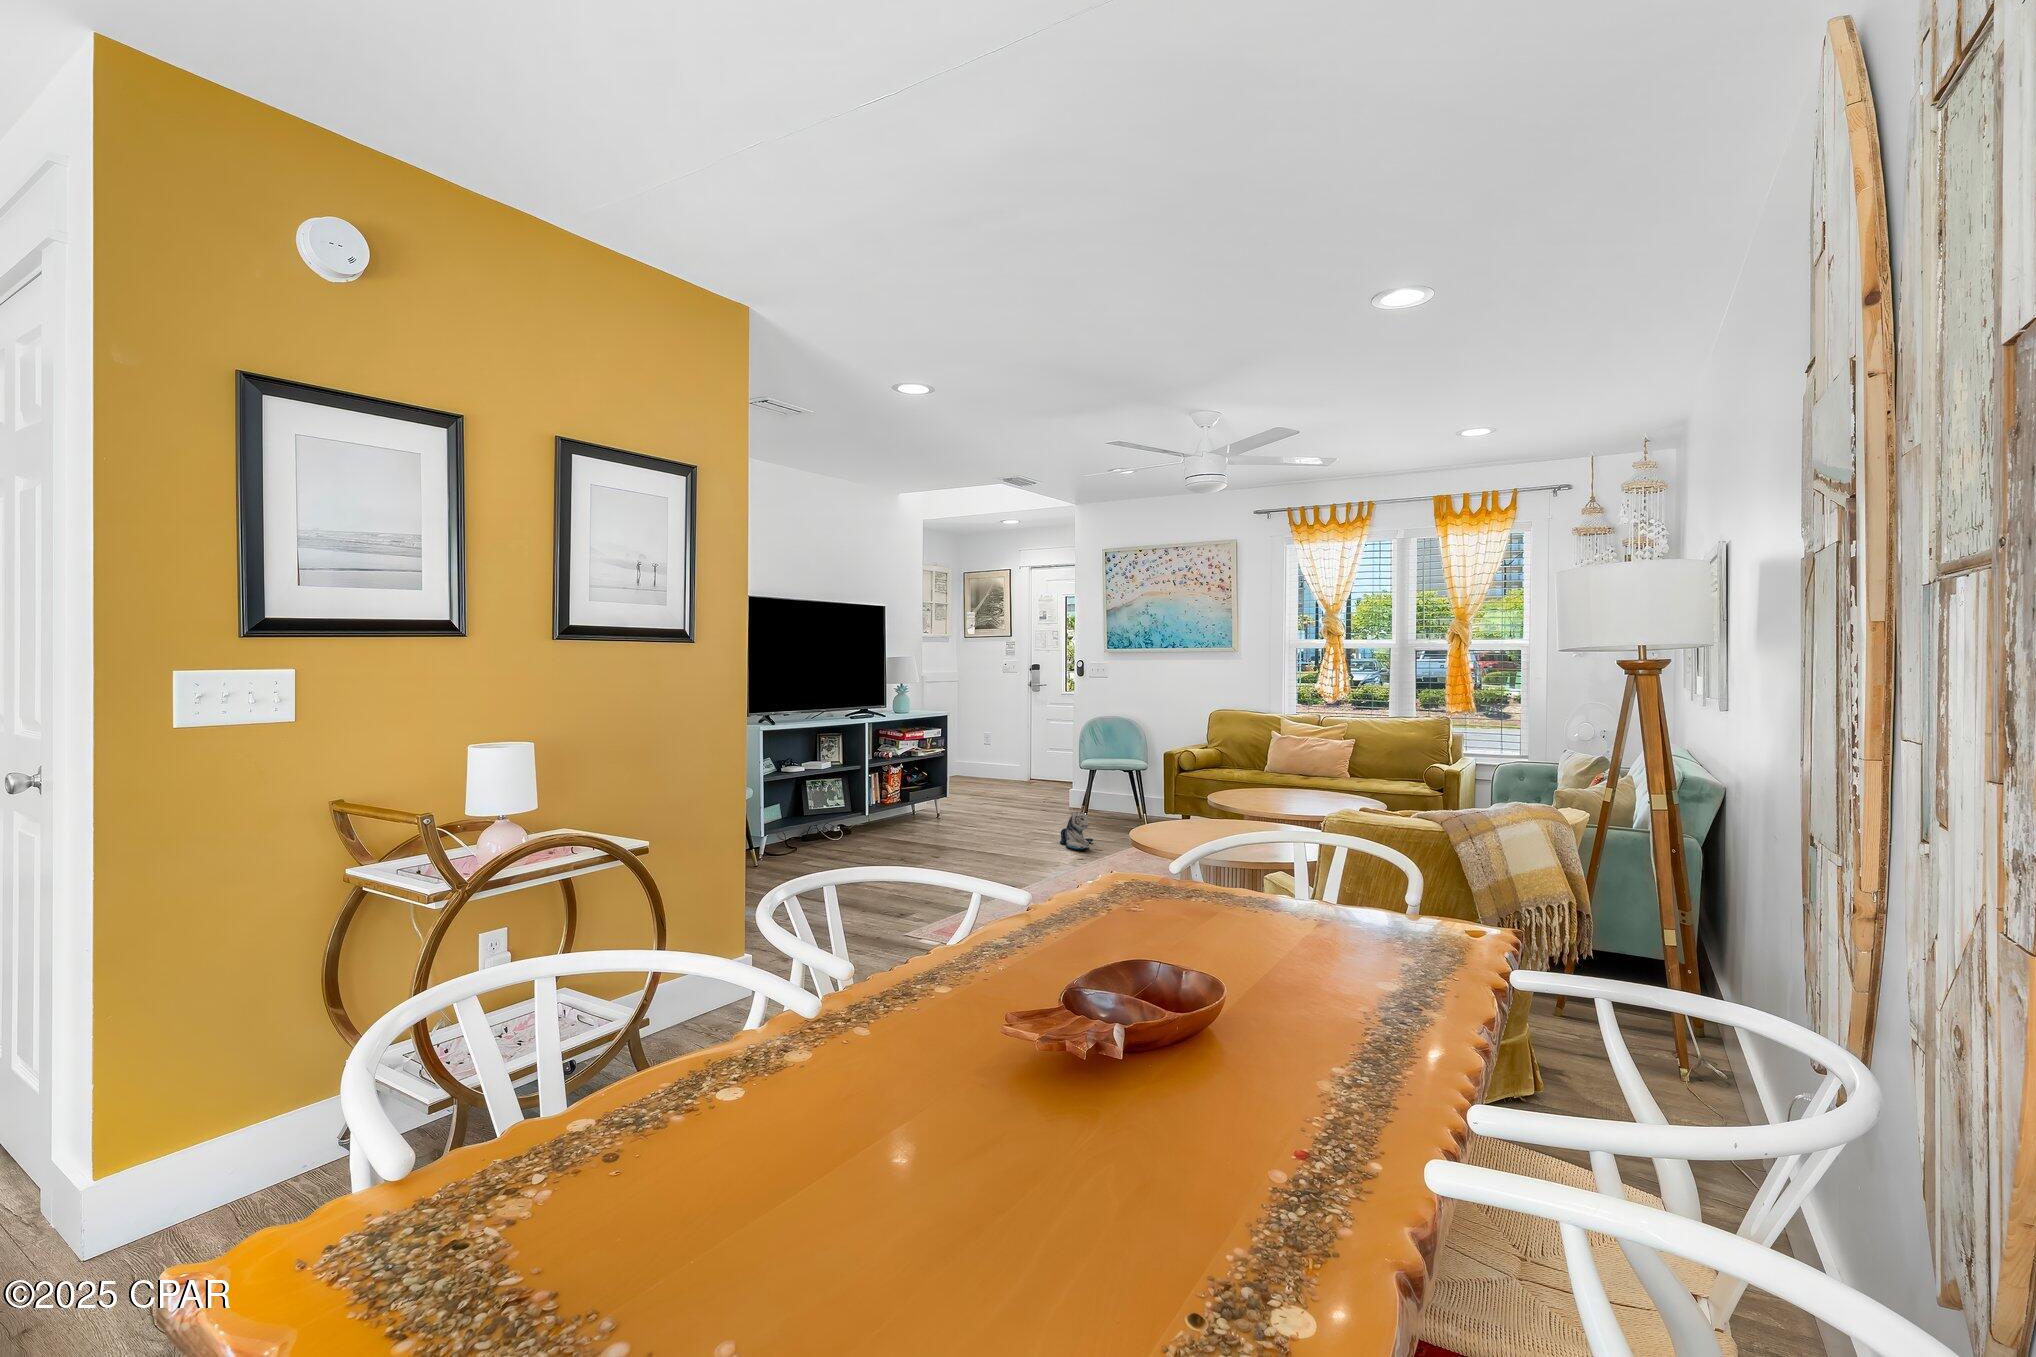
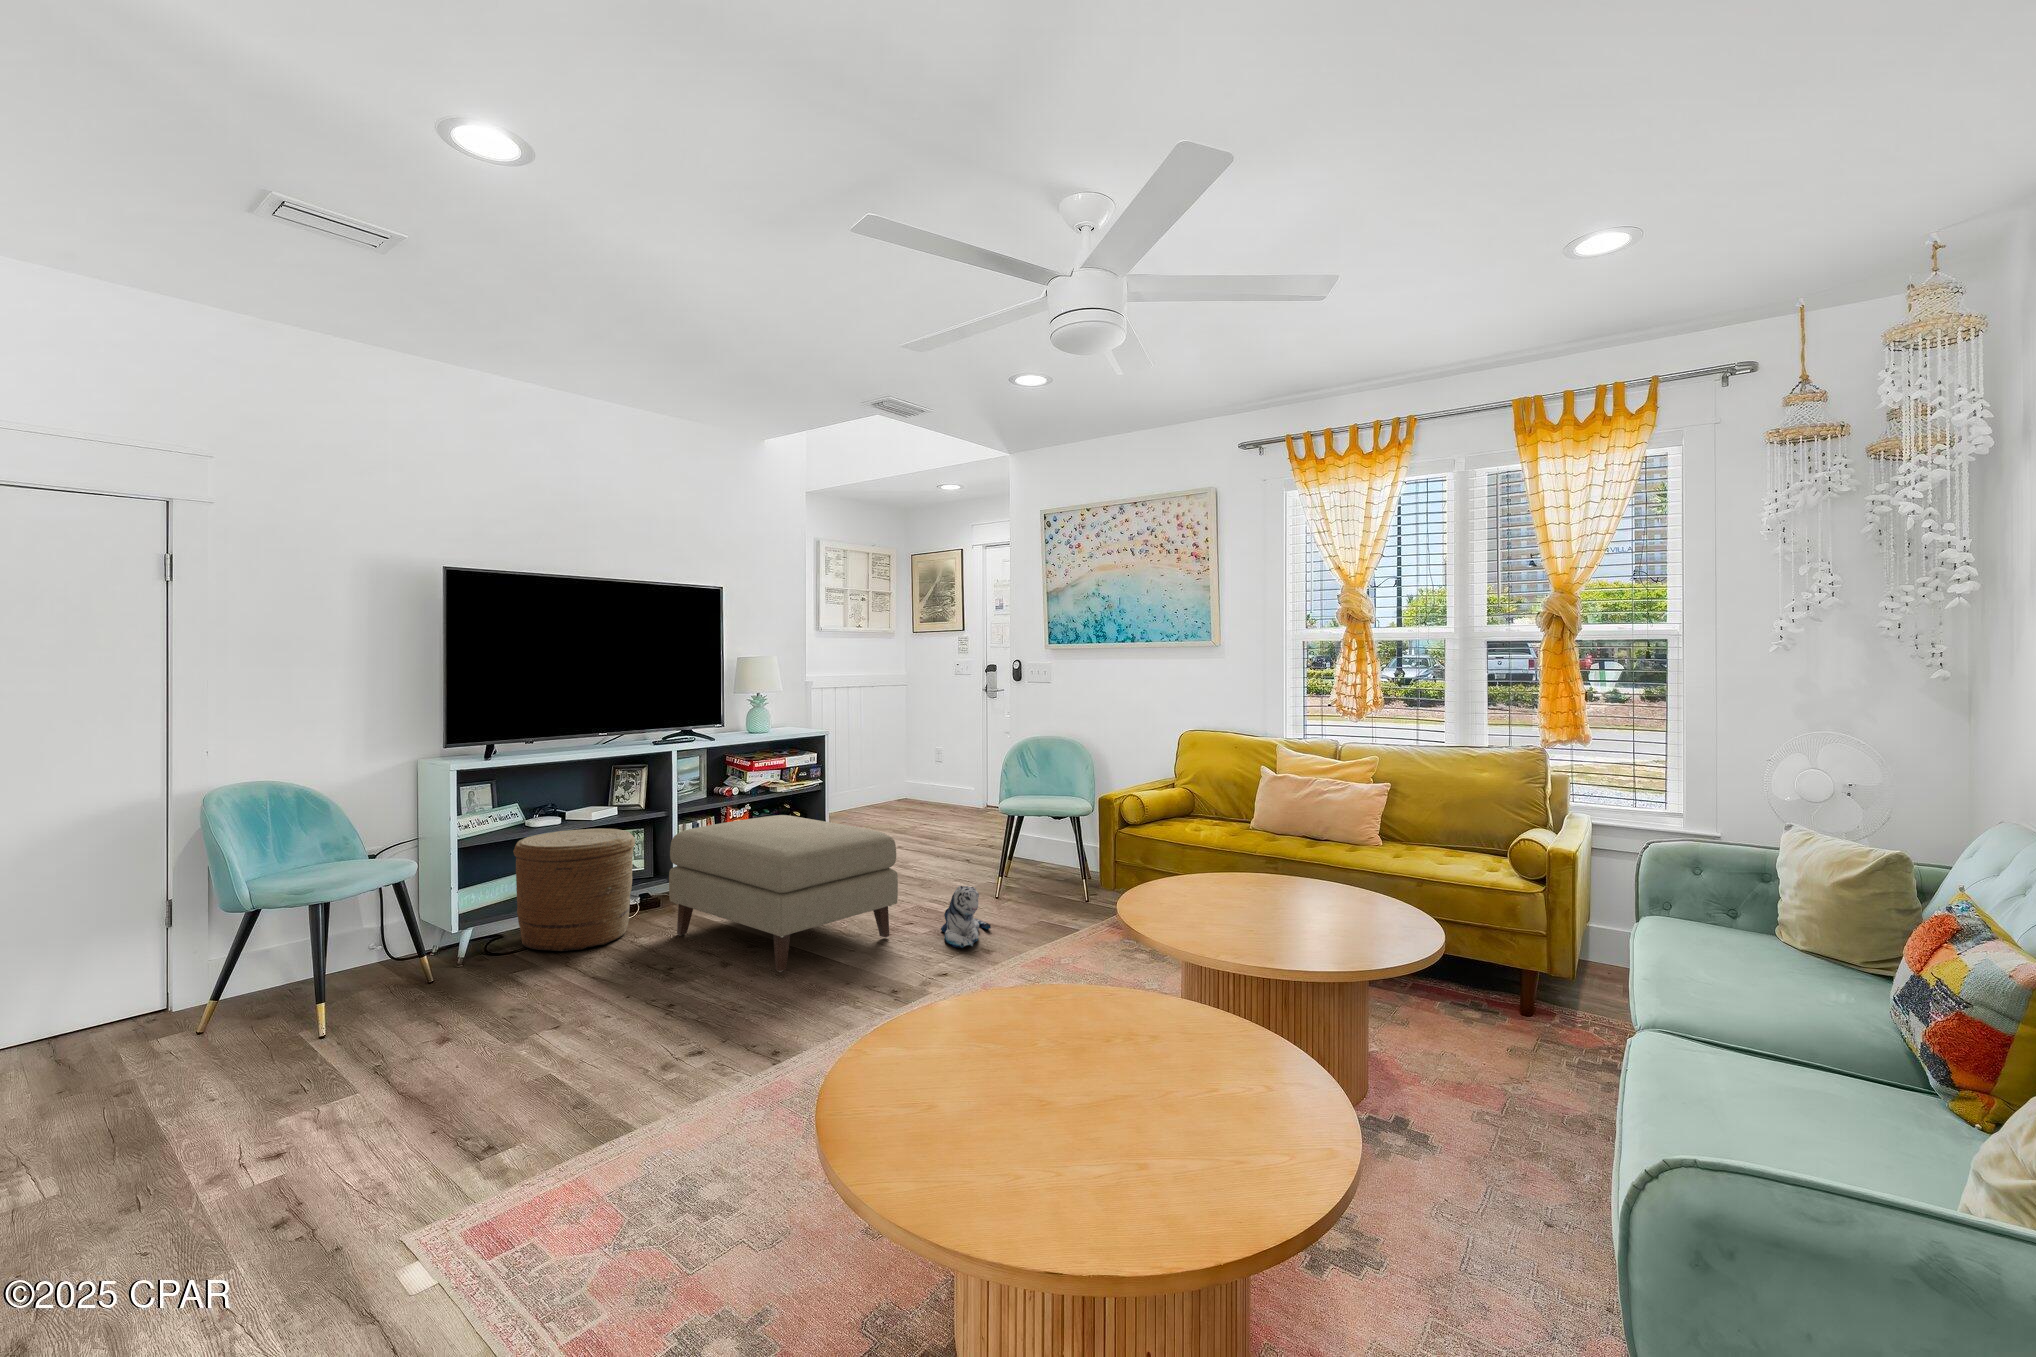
ottoman: none [879,769,1035,860] -> present [669,815,898,972]
woven basket: none [782,776,856,853] -> present [513,829,635,951]

